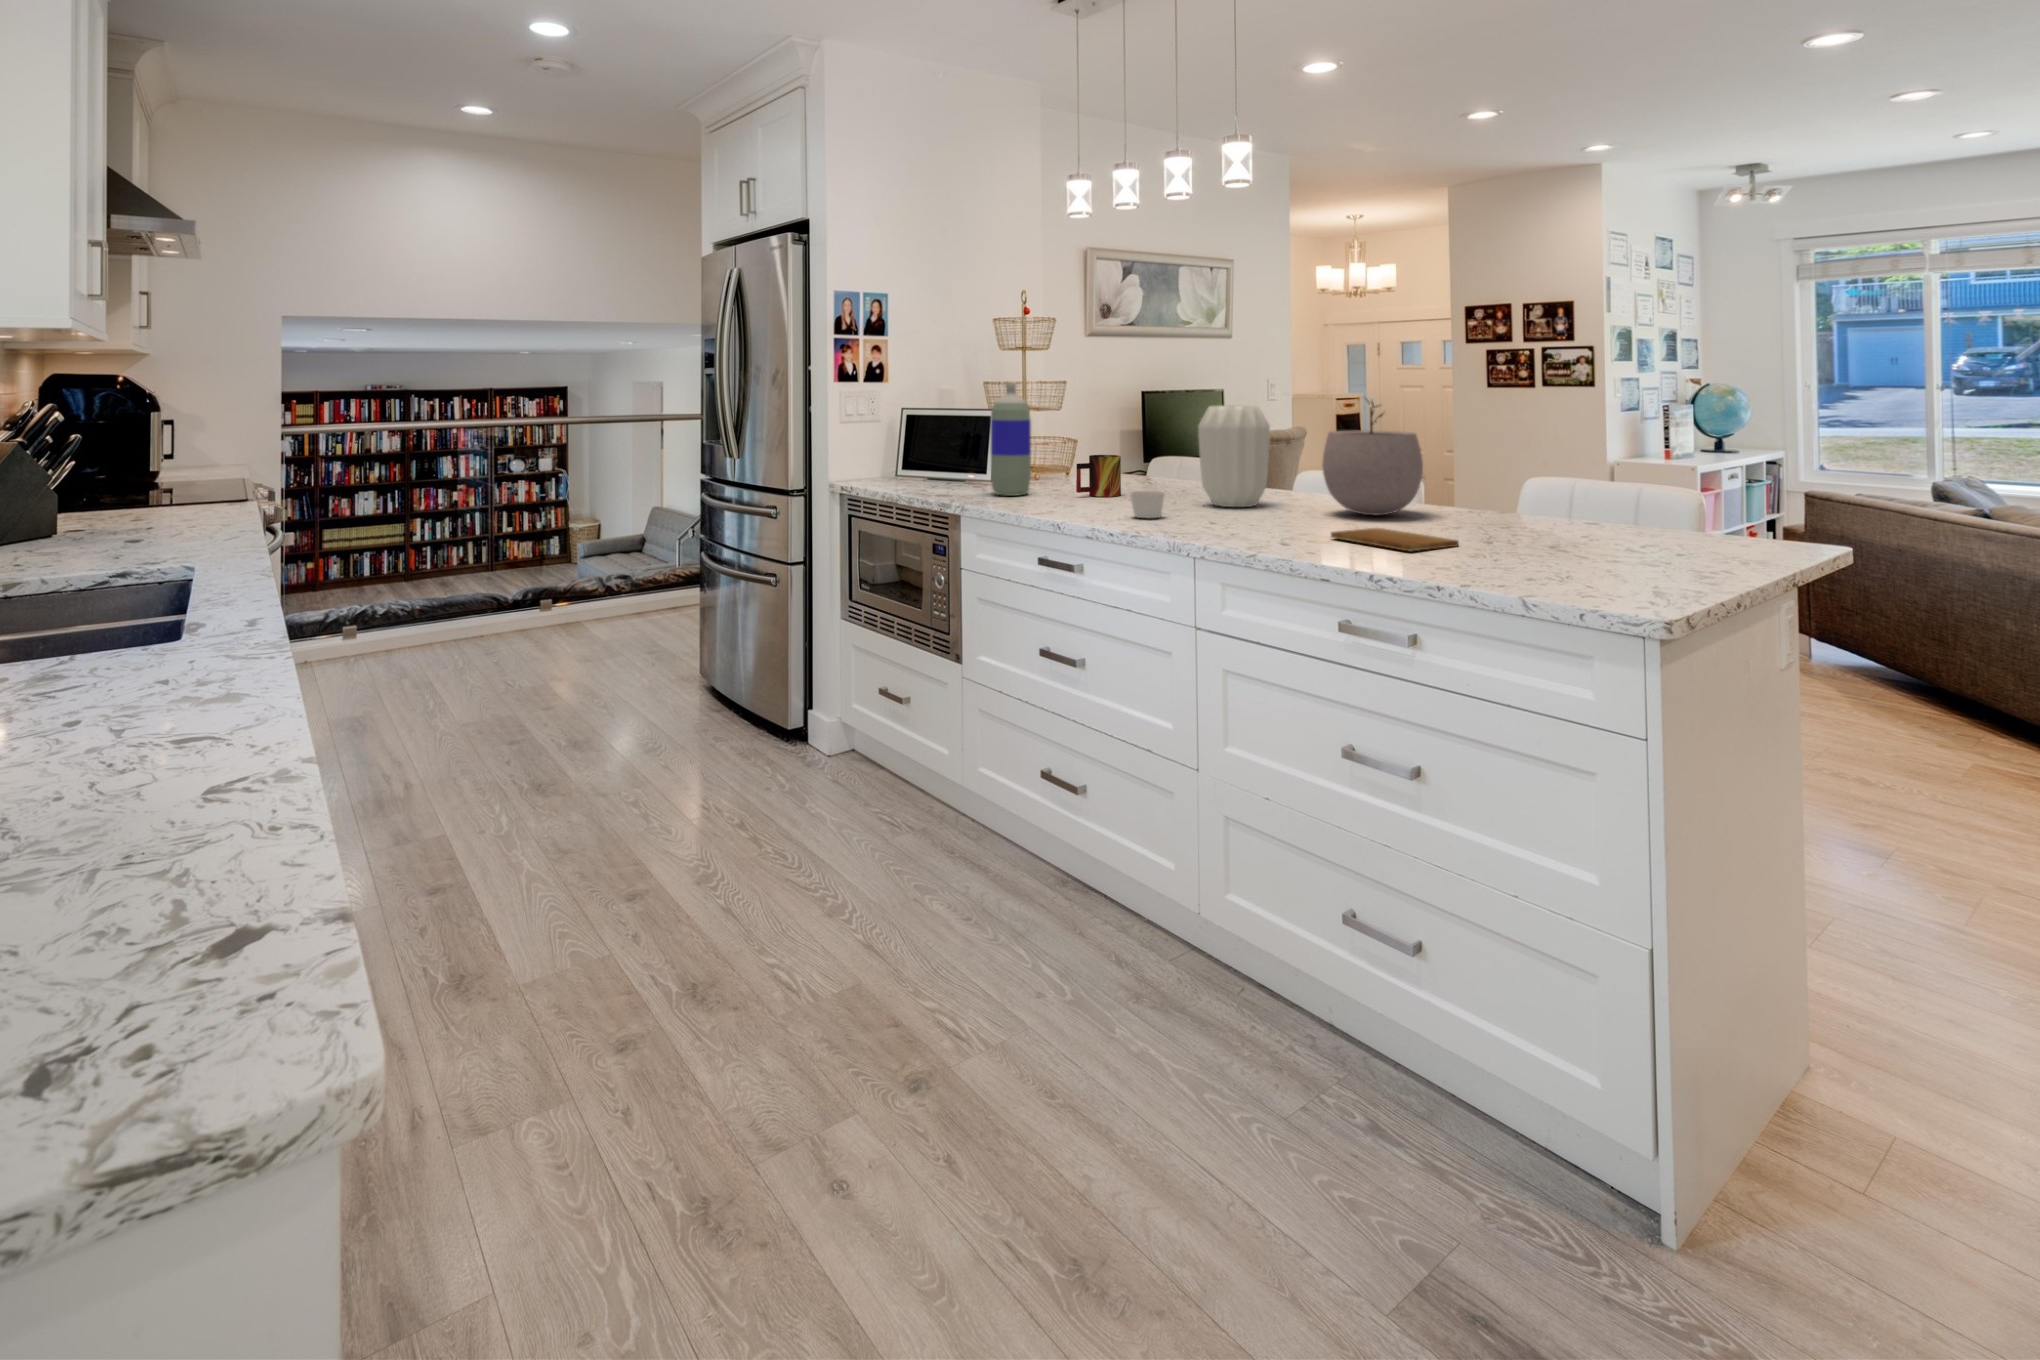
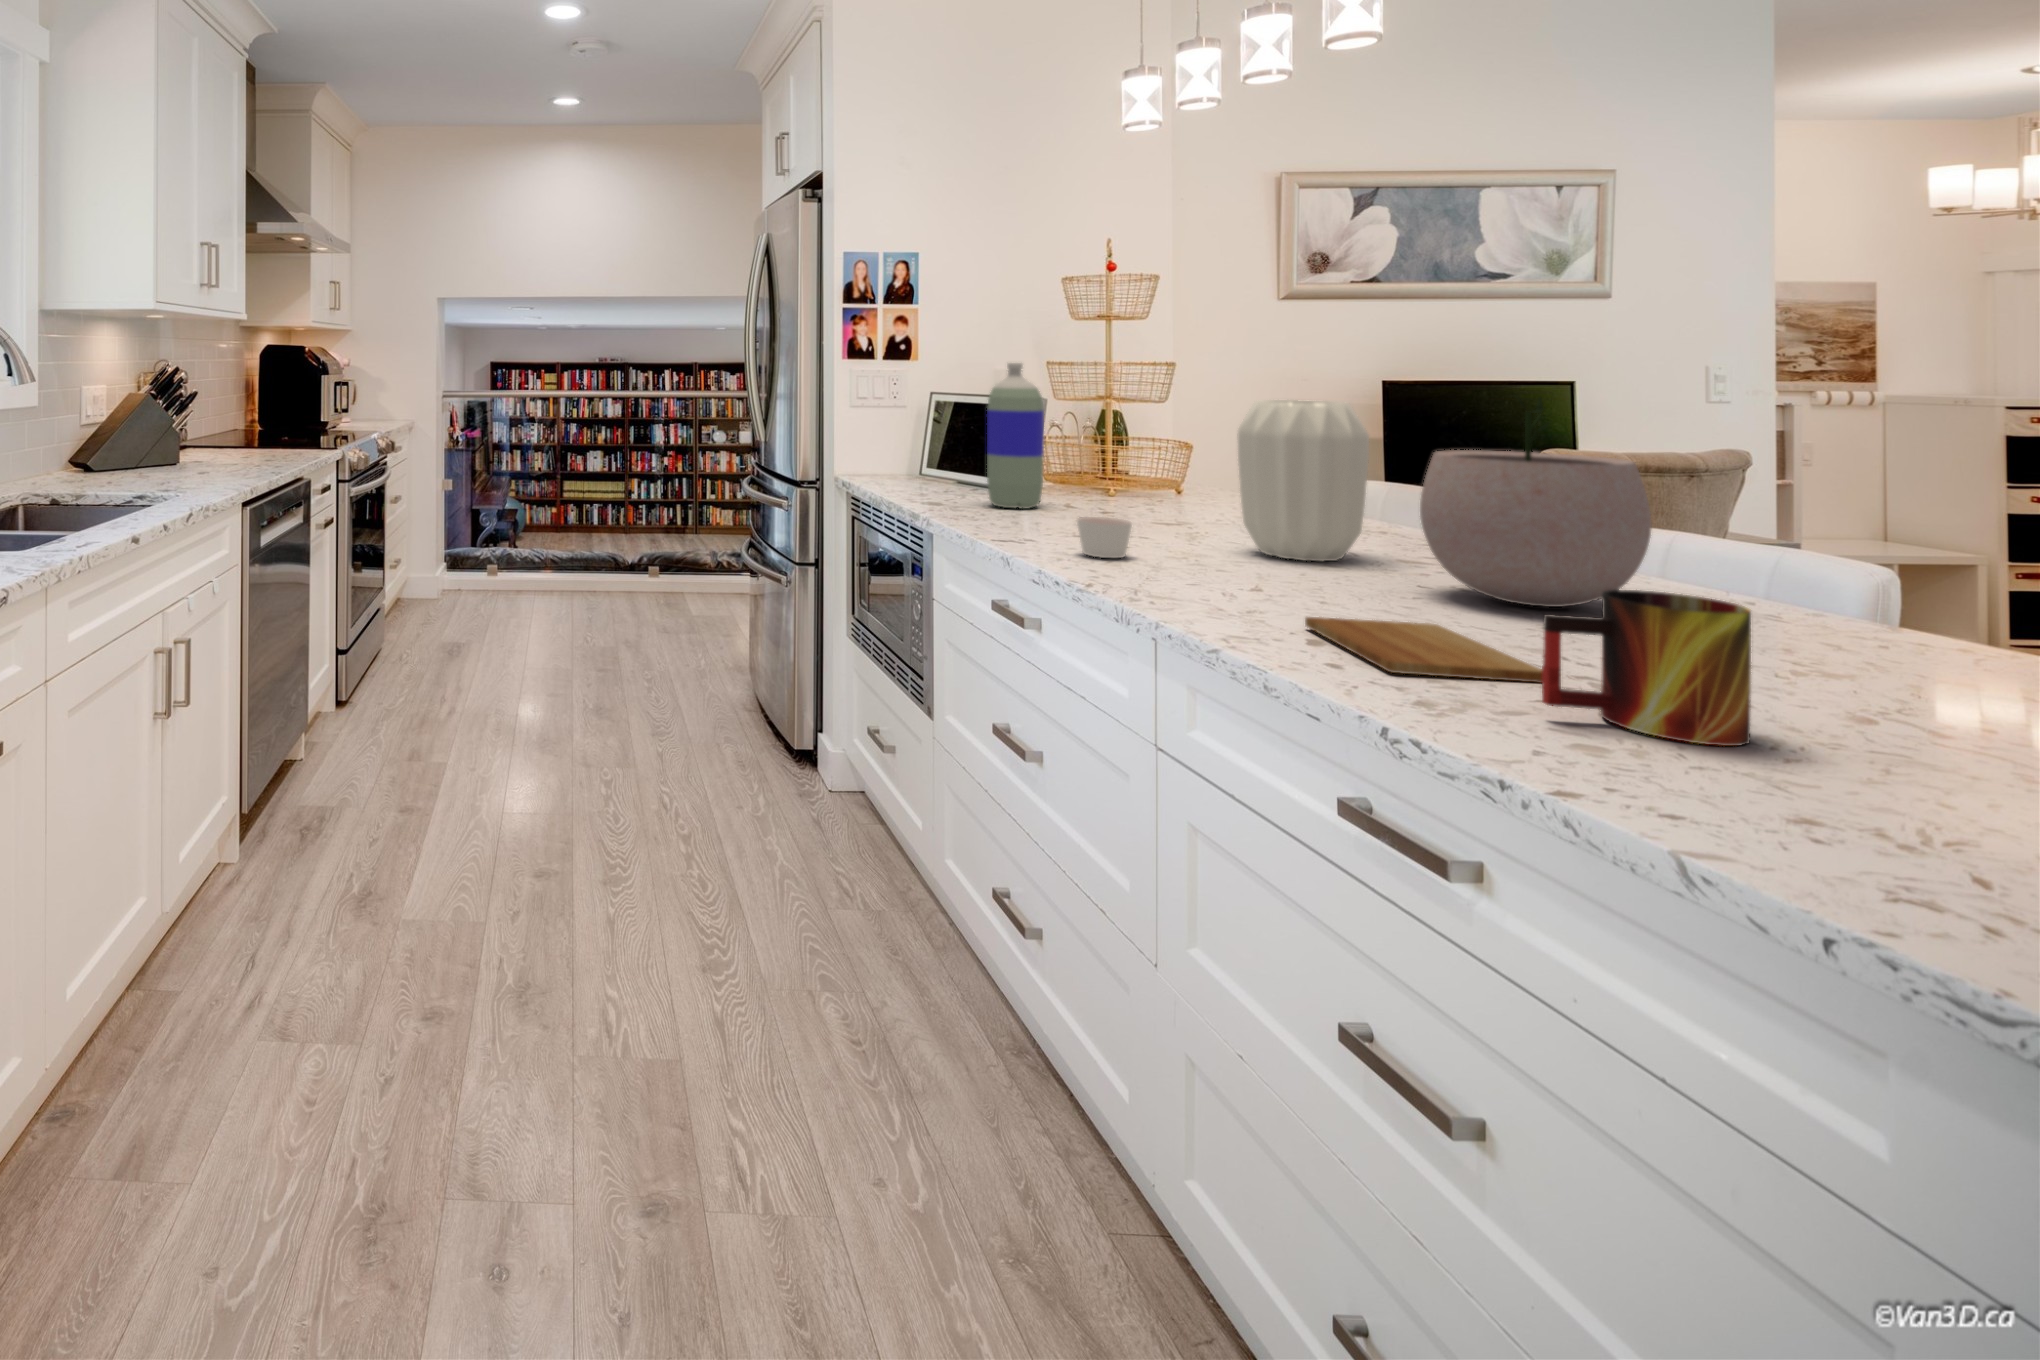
mug: present [1076,455,1121,497] -> present [1542,590,1751,746]

